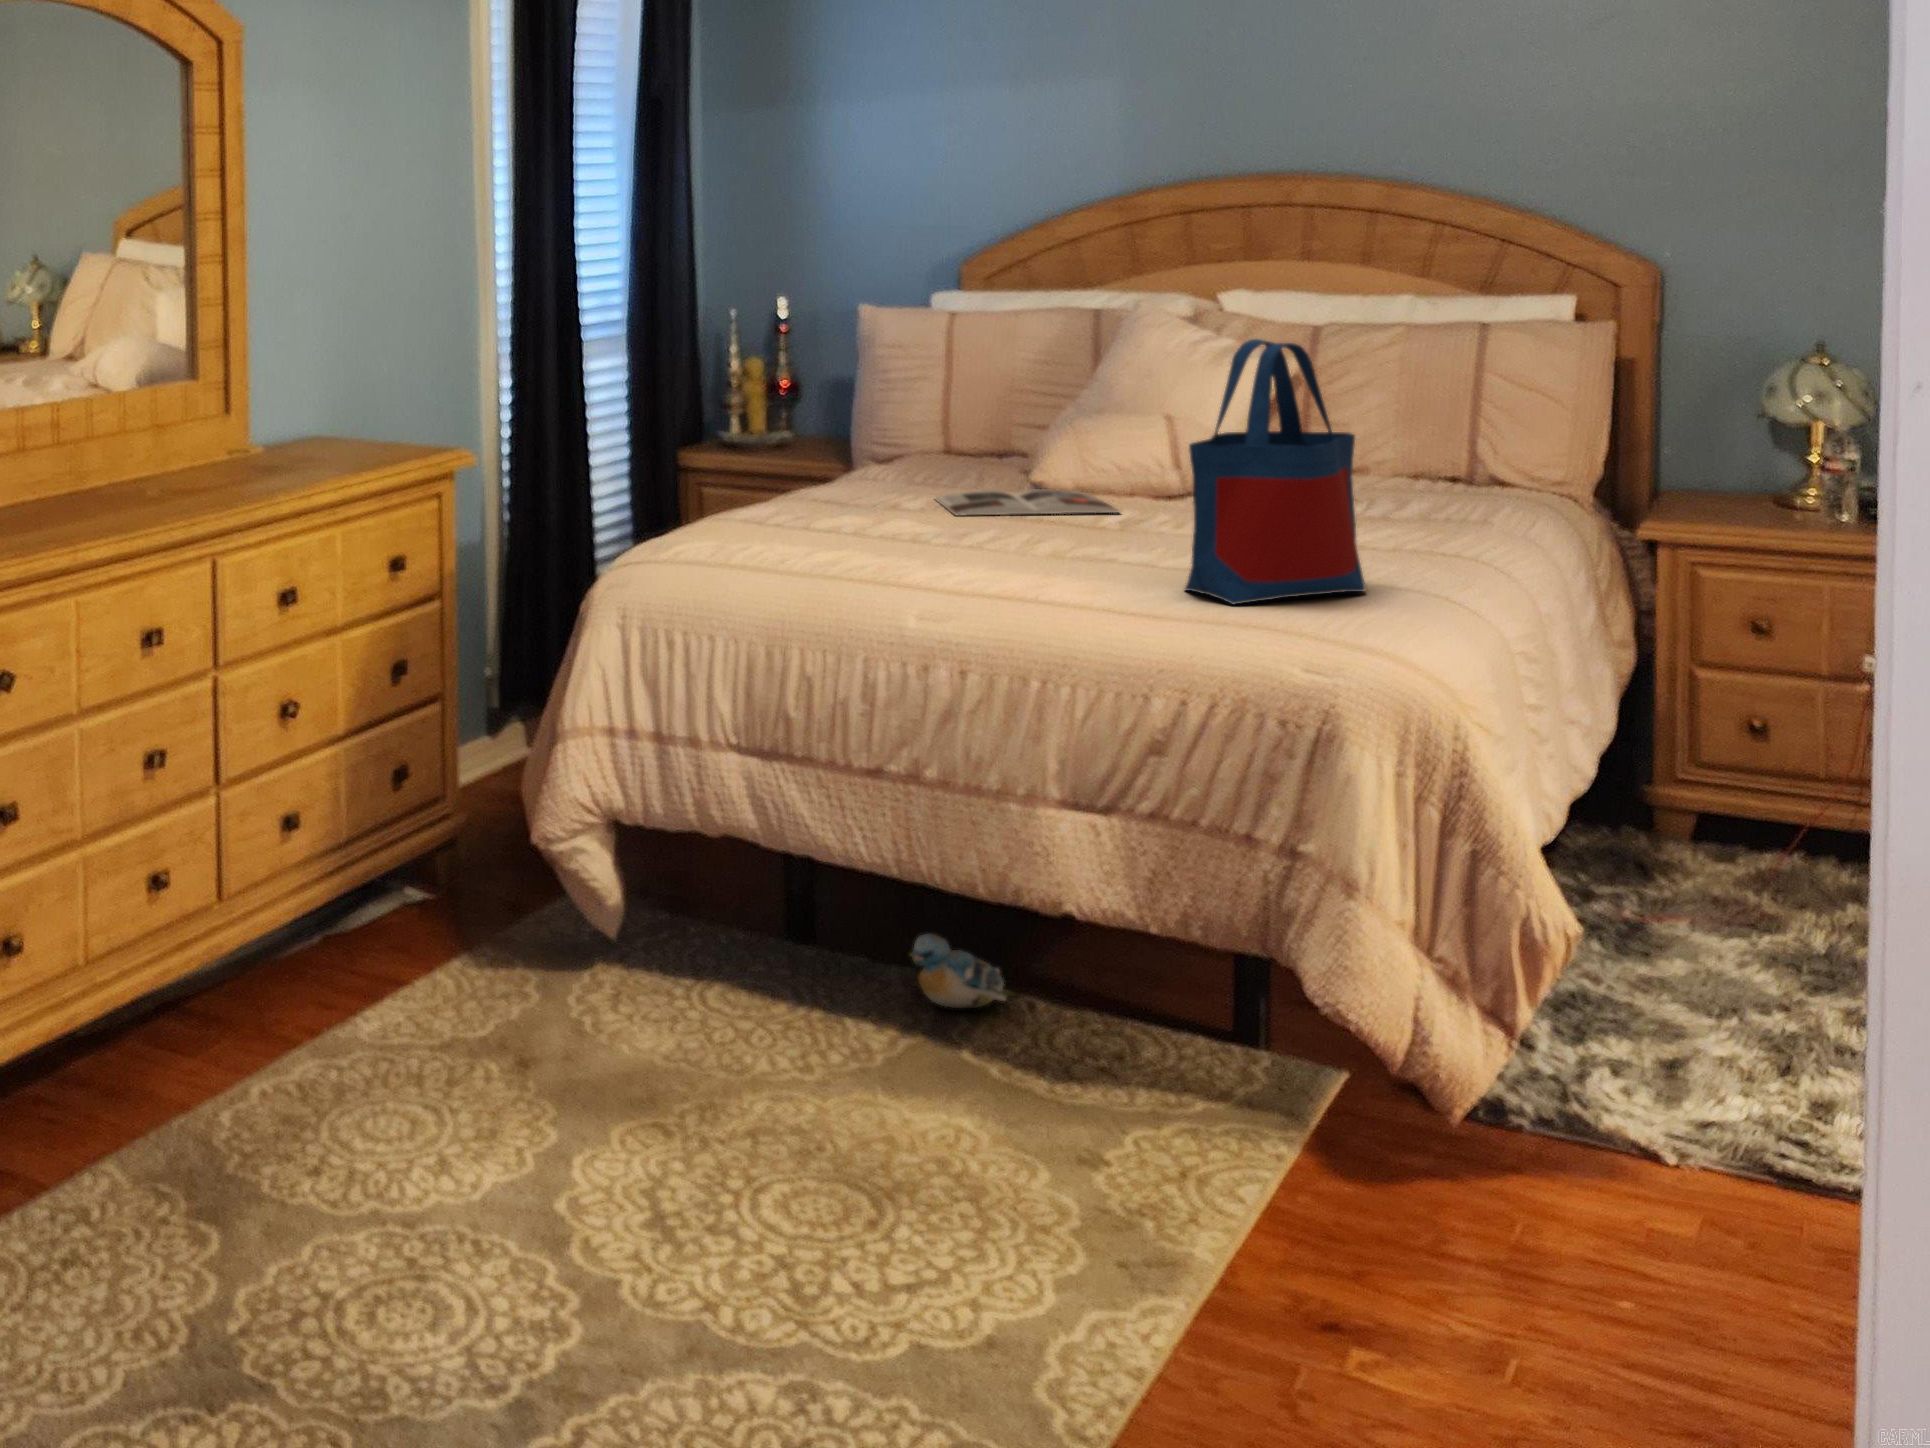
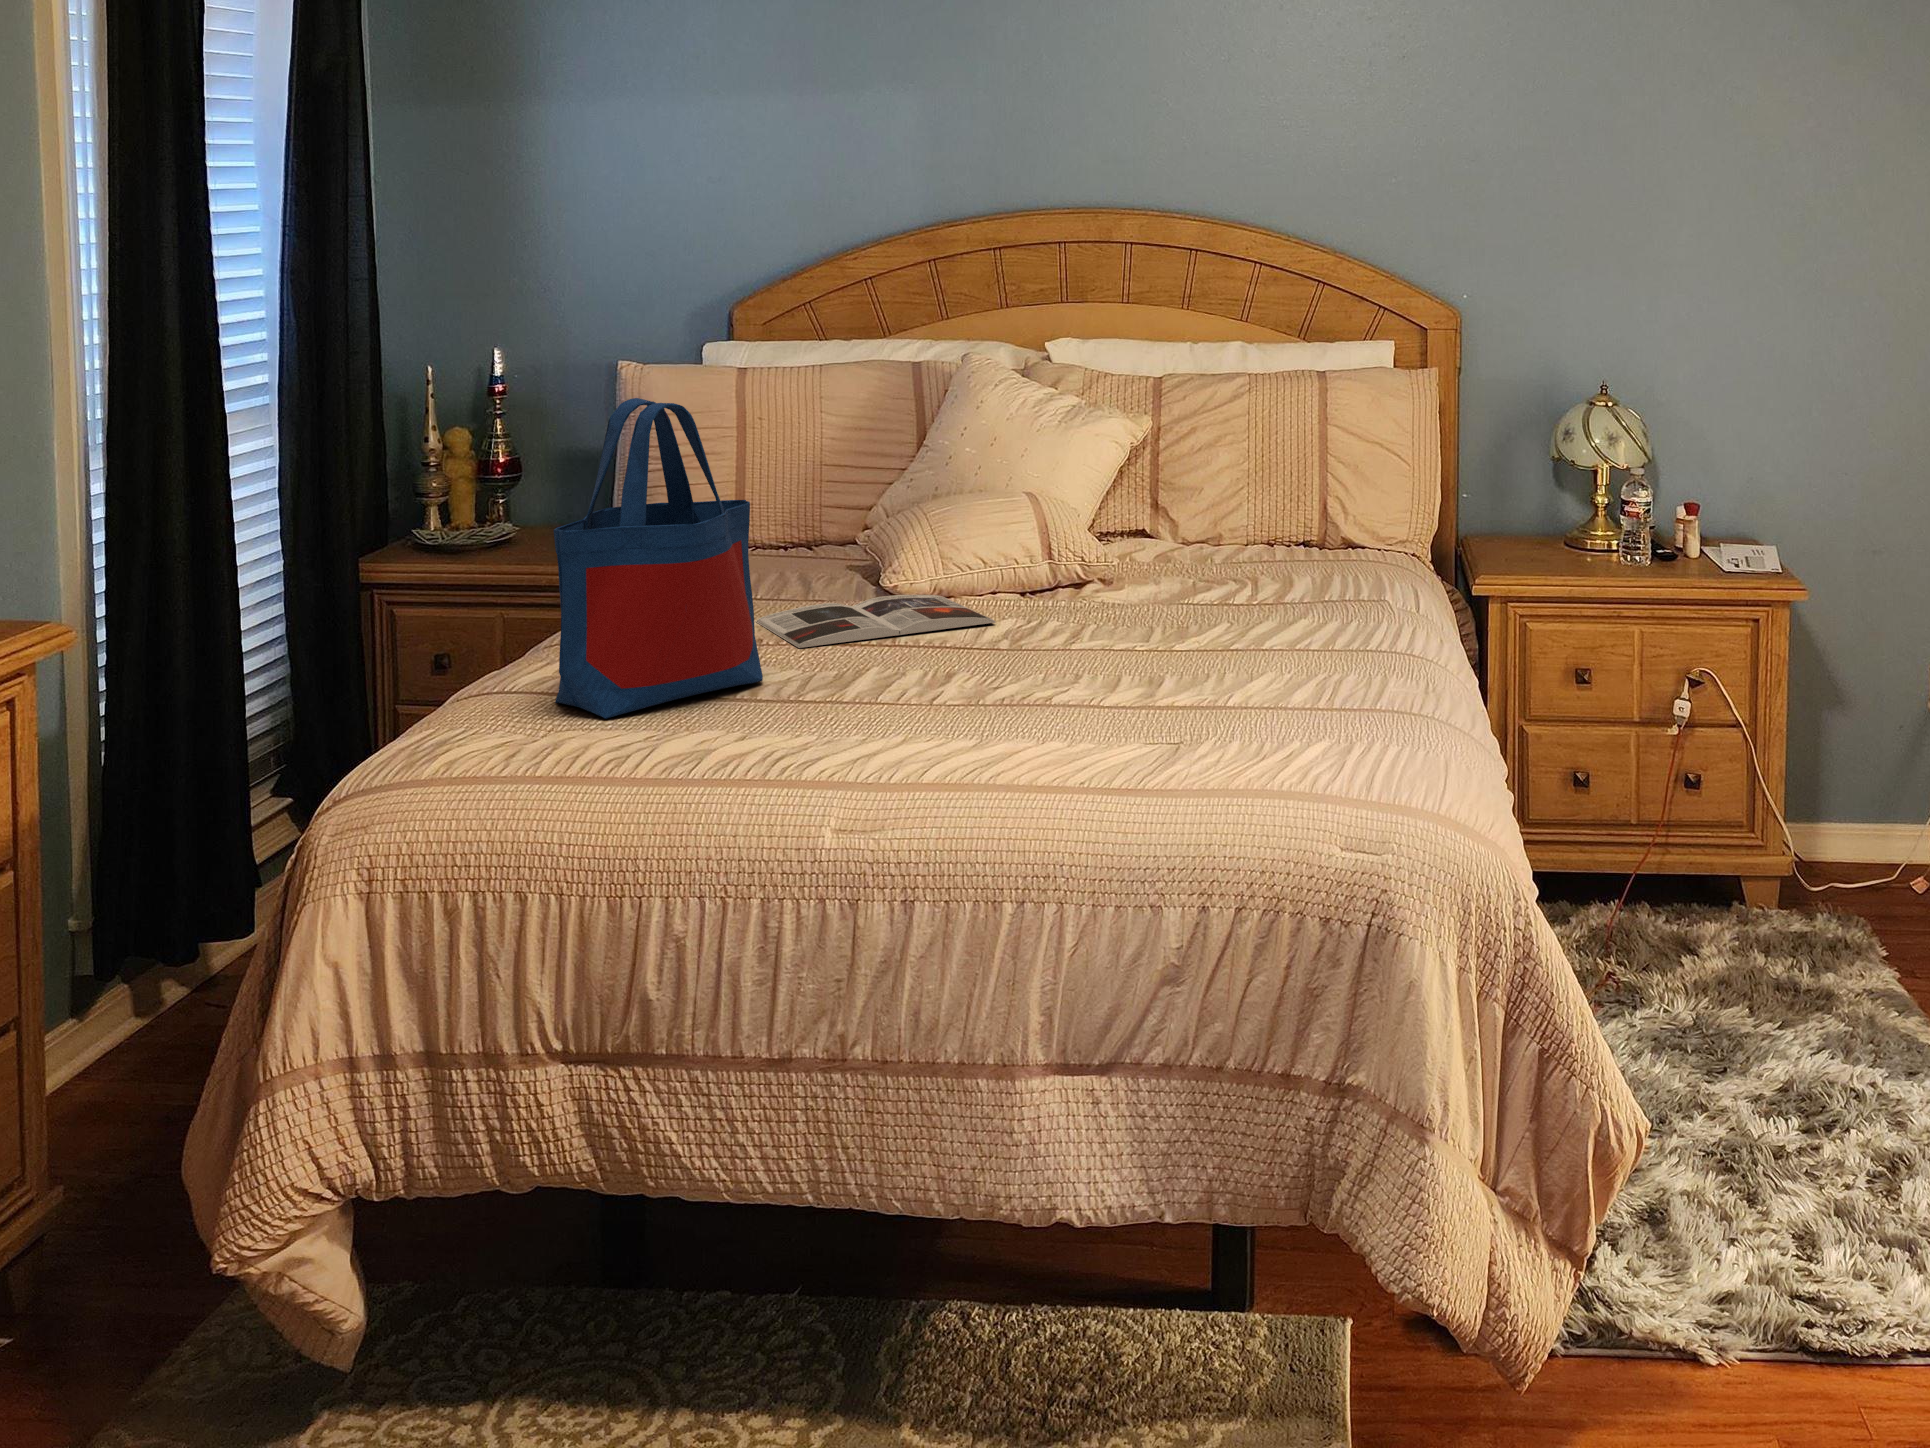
tote bag: present [1185,339,1366,604] -> present [554,398,763,719]
plush toy: present [910,934,1015,1008] -> none [808,1256,948,1352]

